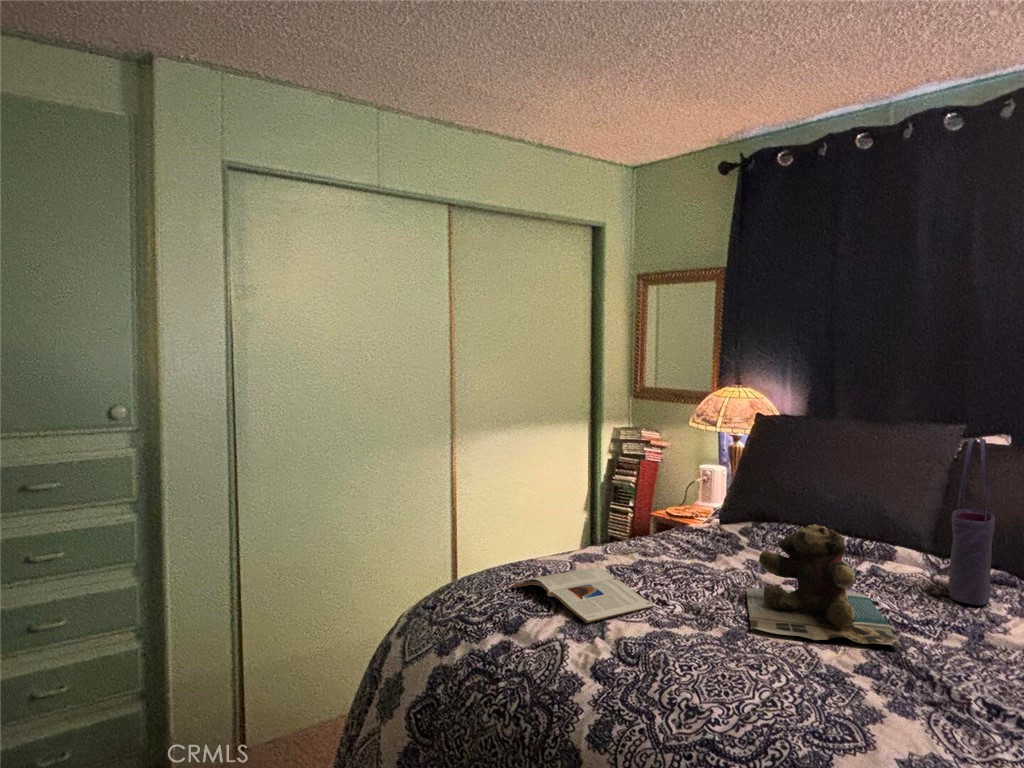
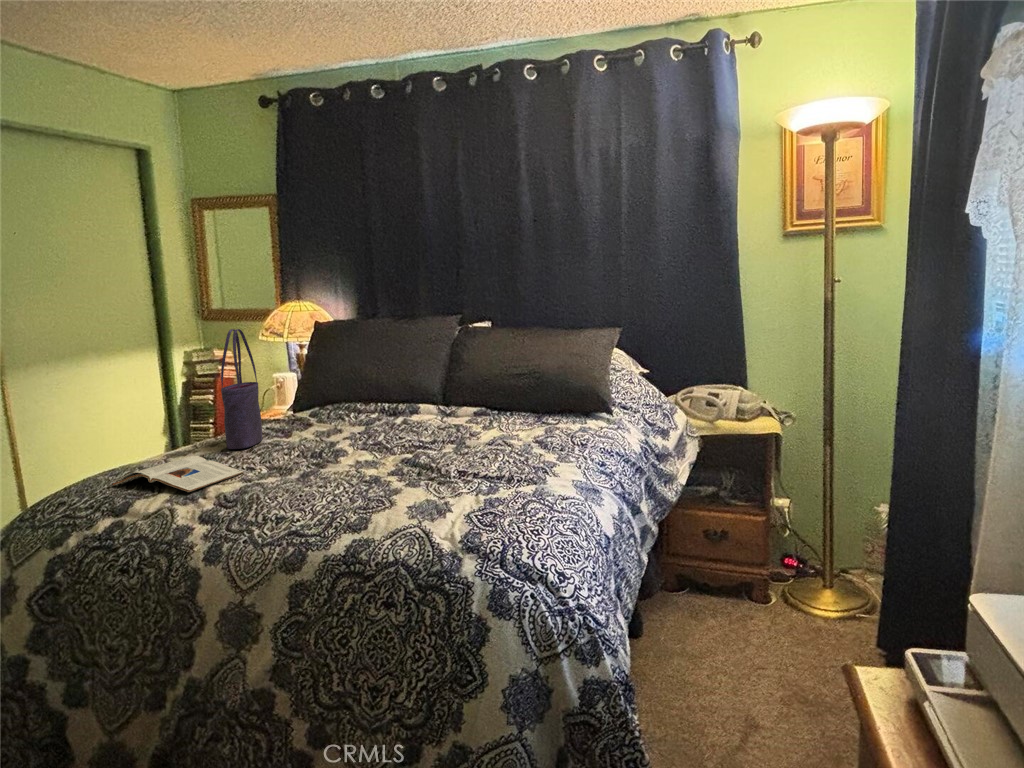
tote bag: present [949,438,995,605] -> present [221,329,263,449]
teddy bear: present [746,524,901,647] -> none [315,390,417,469]

